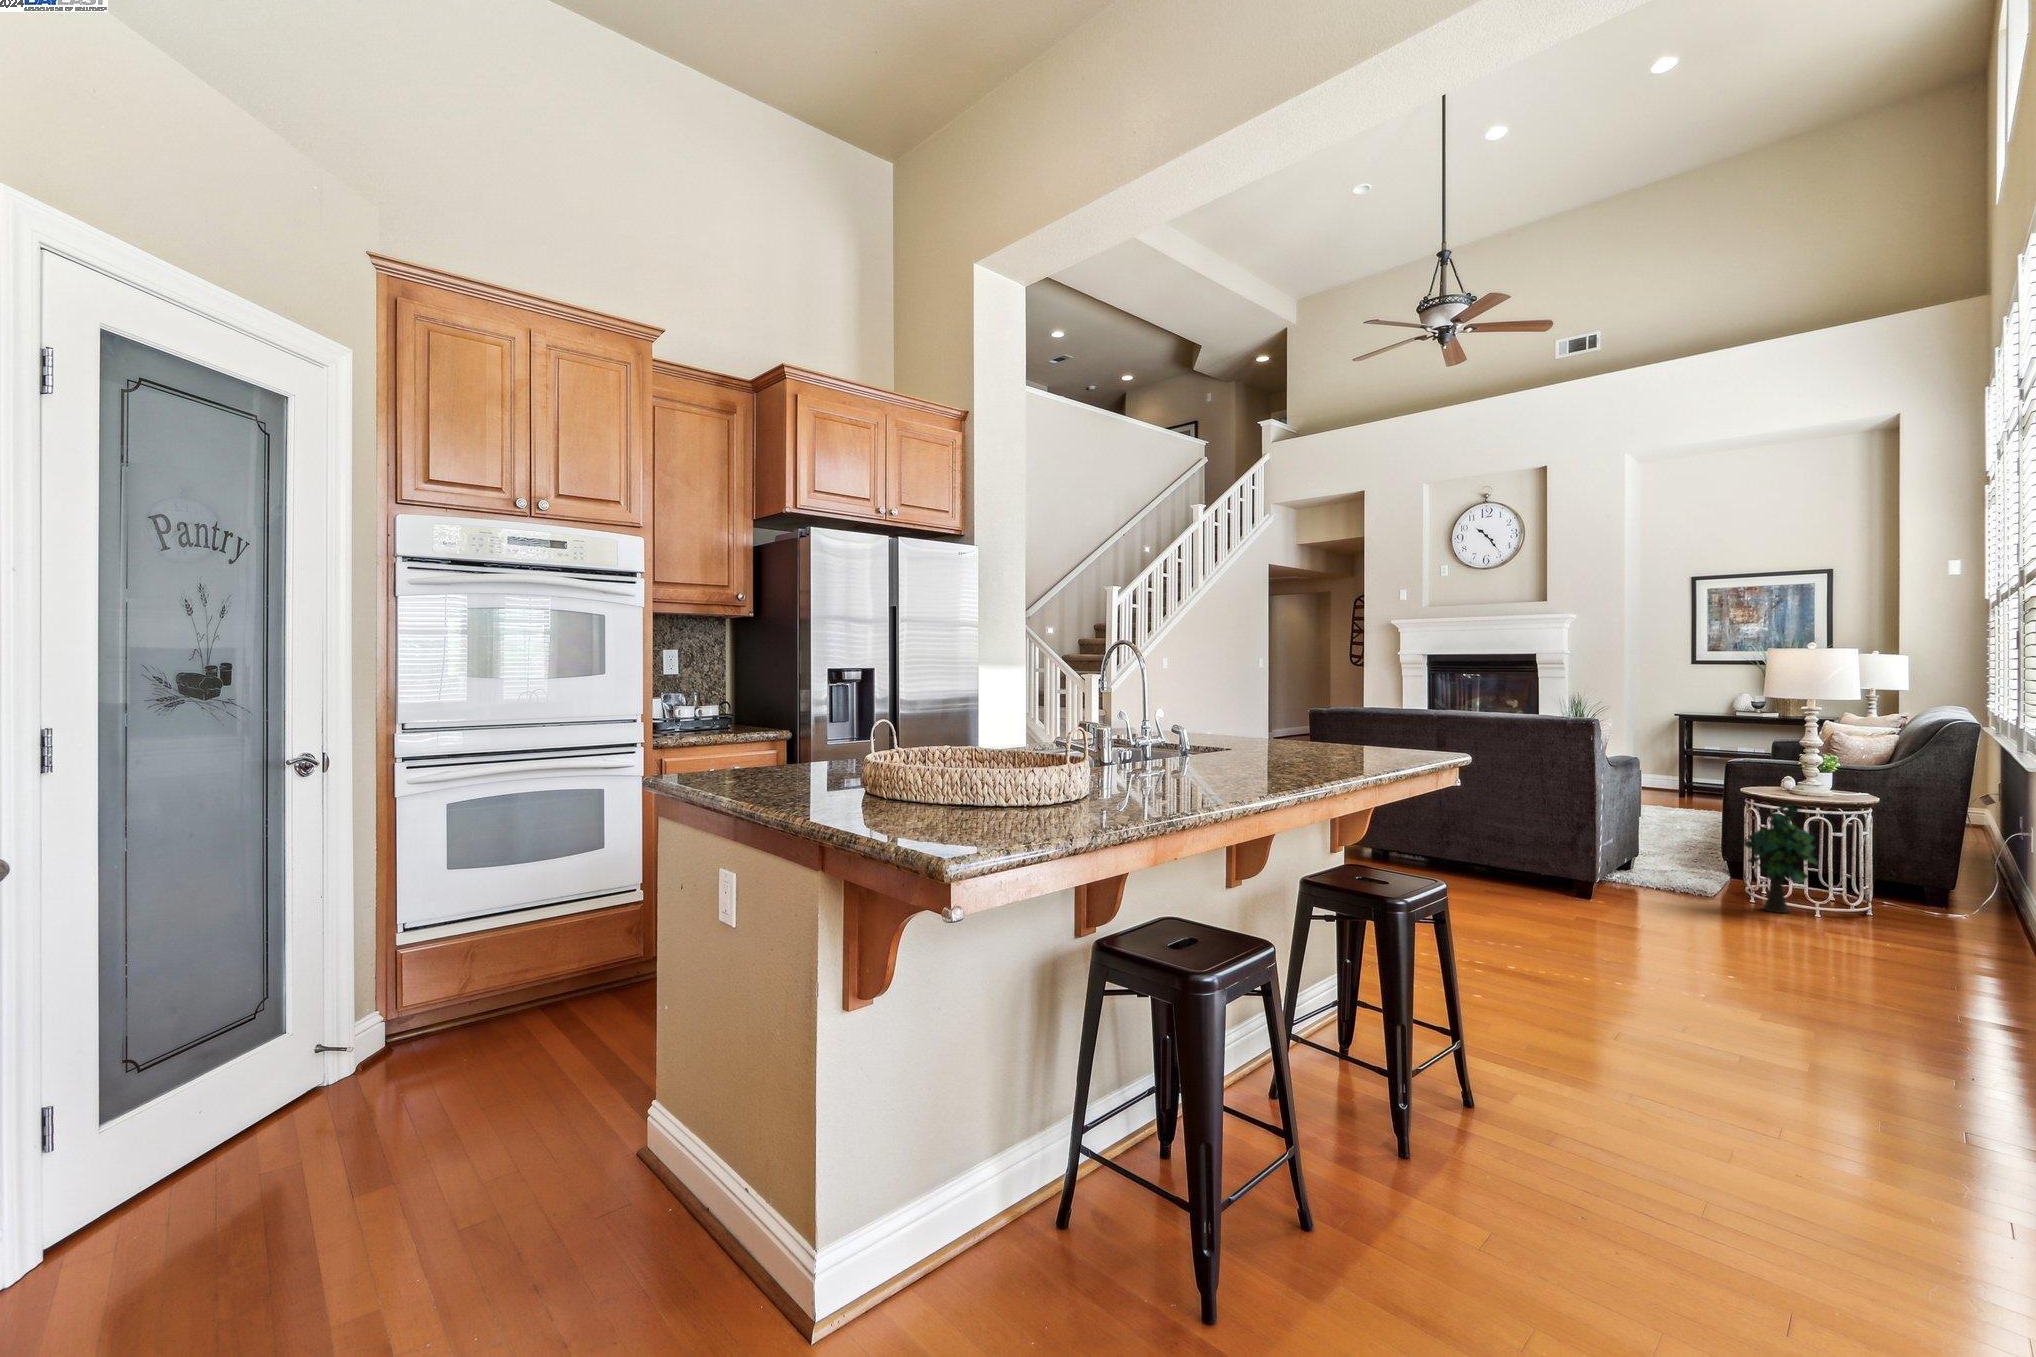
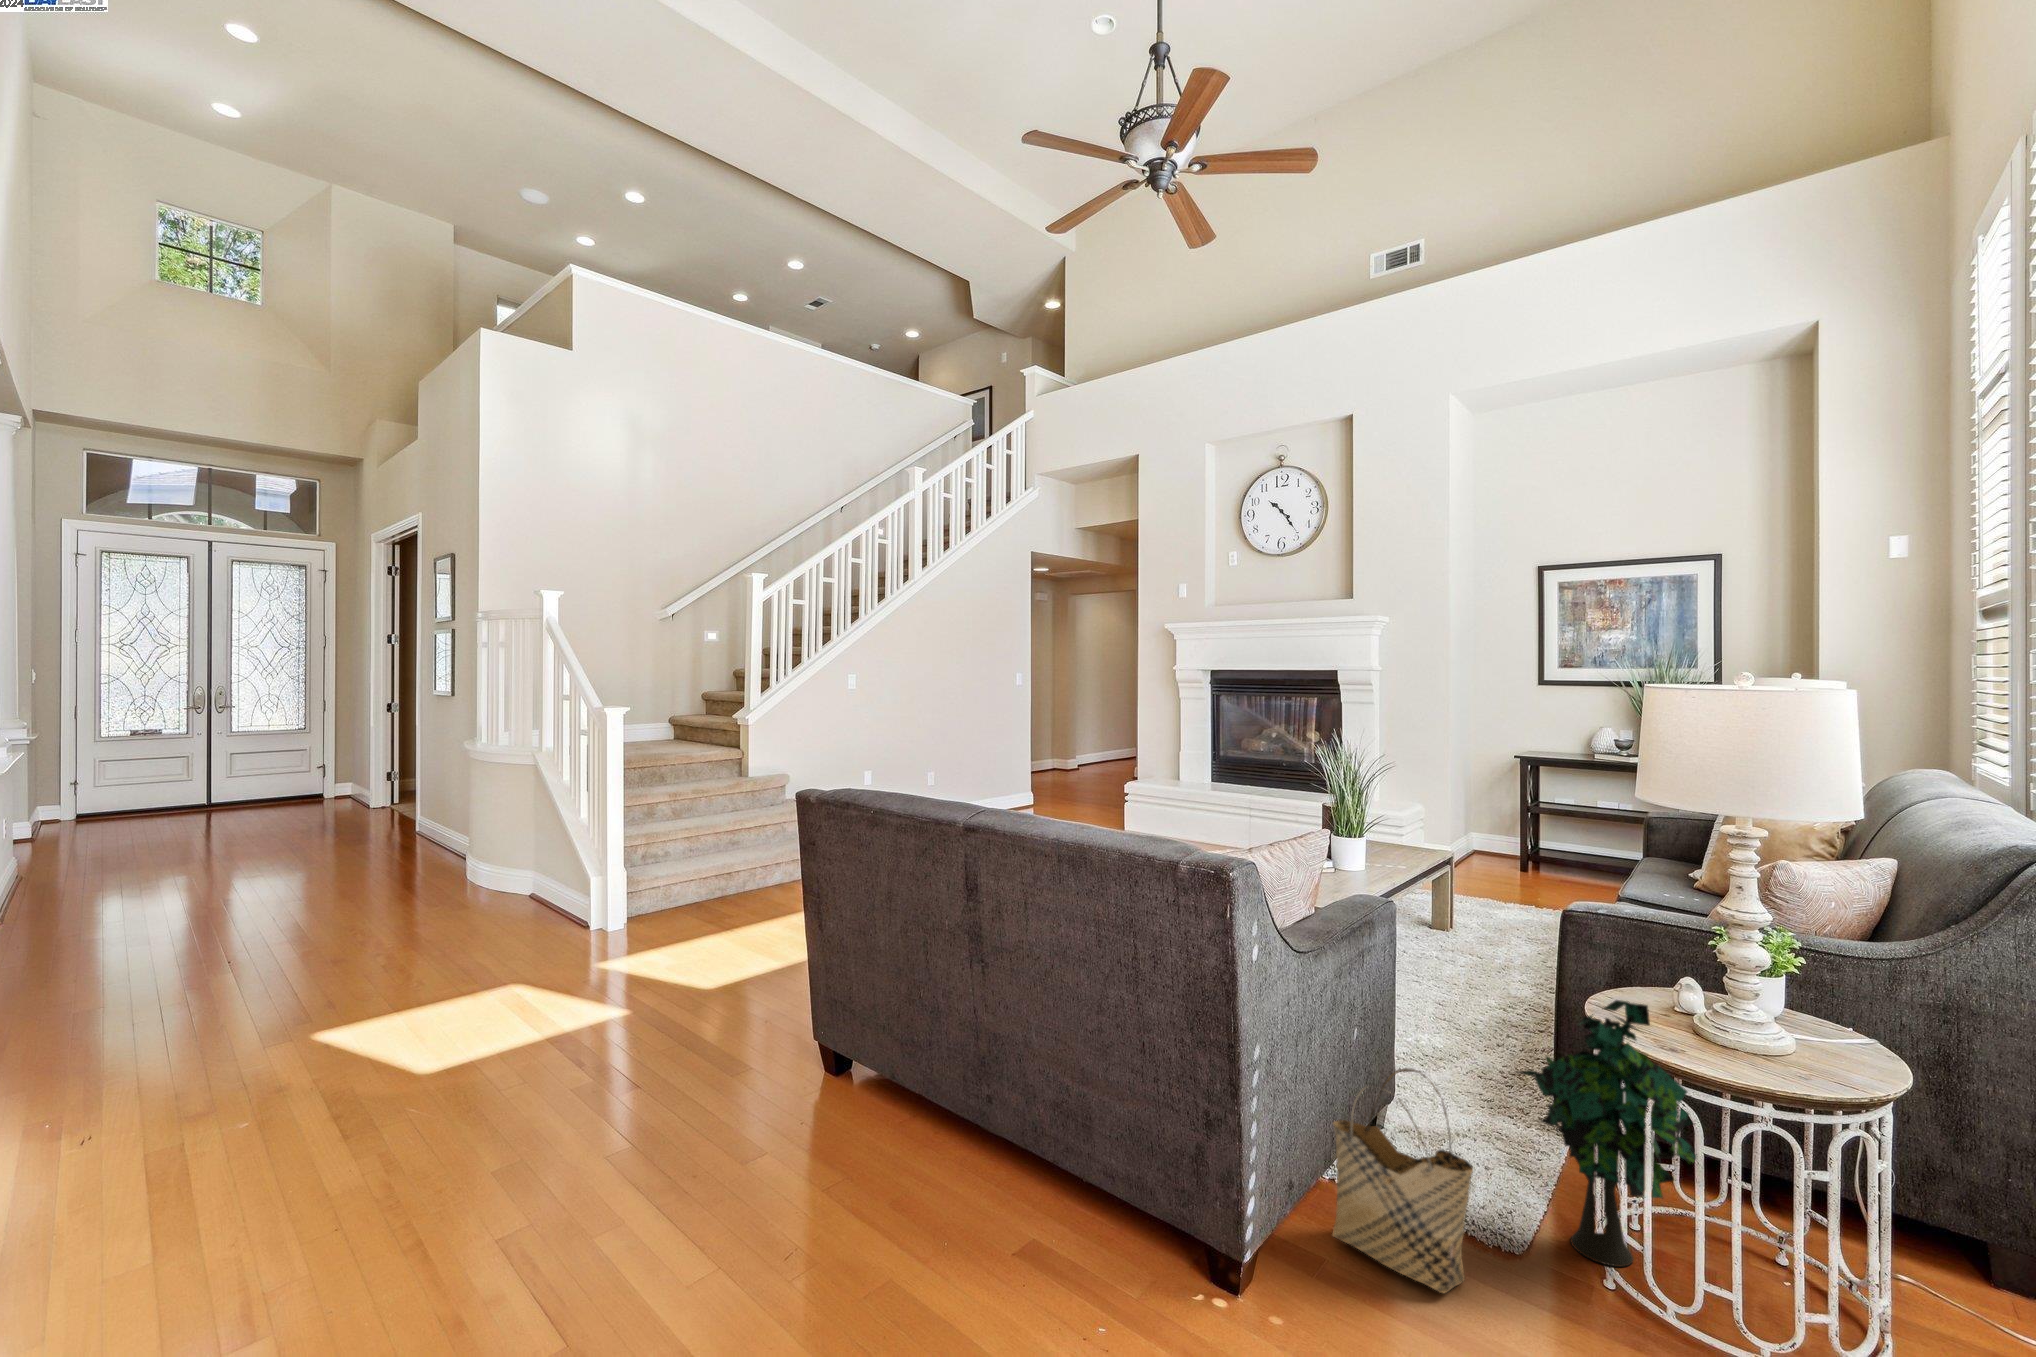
woven basket: none [1655,836,1724,916] -> present [1332,1068,1473,1293]

